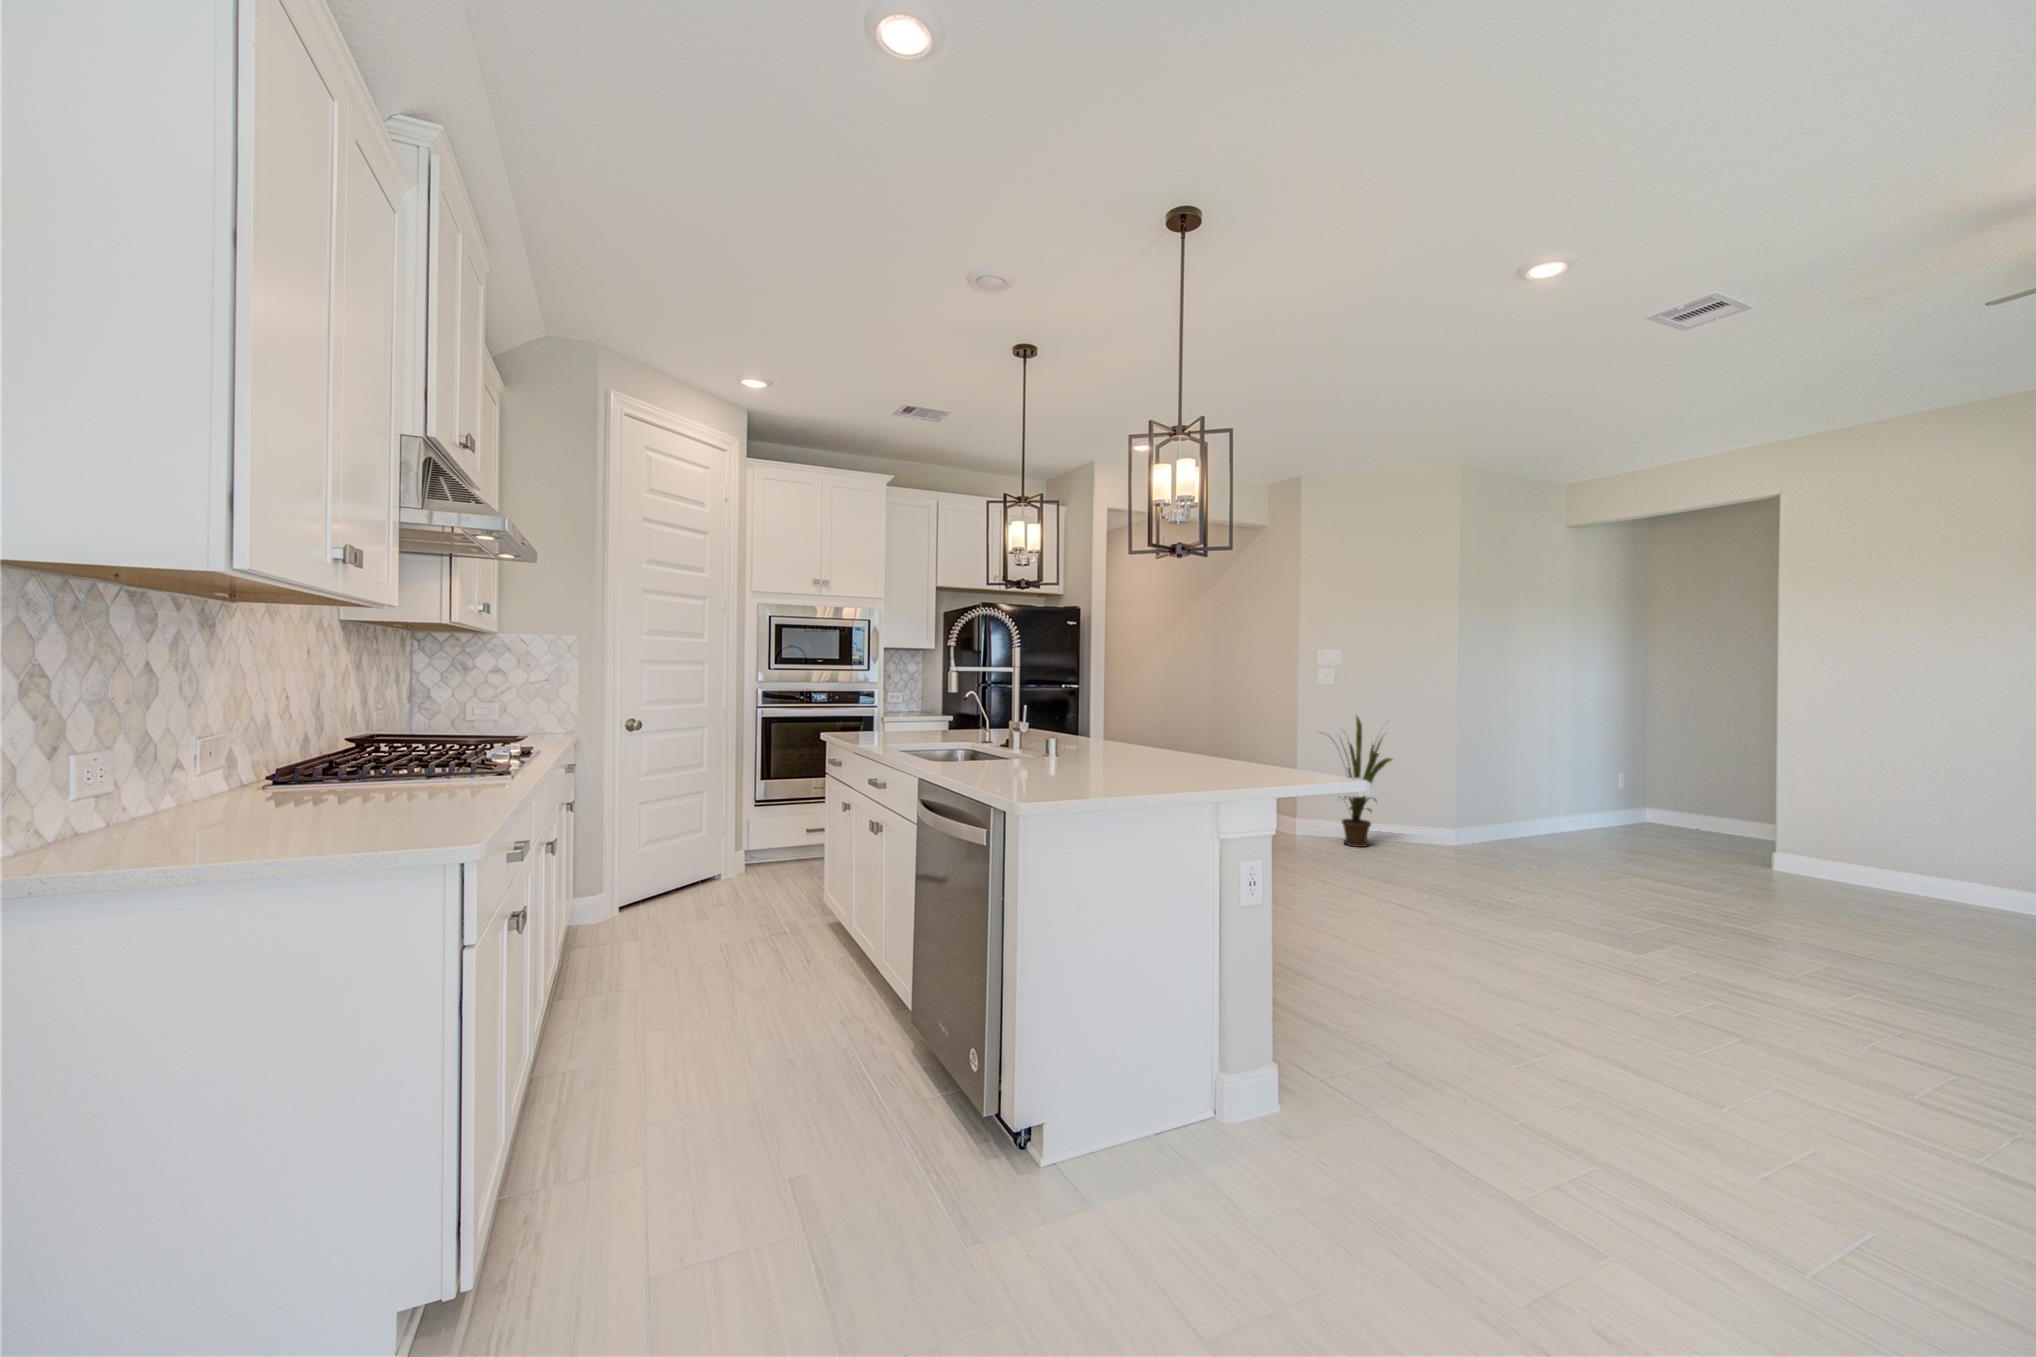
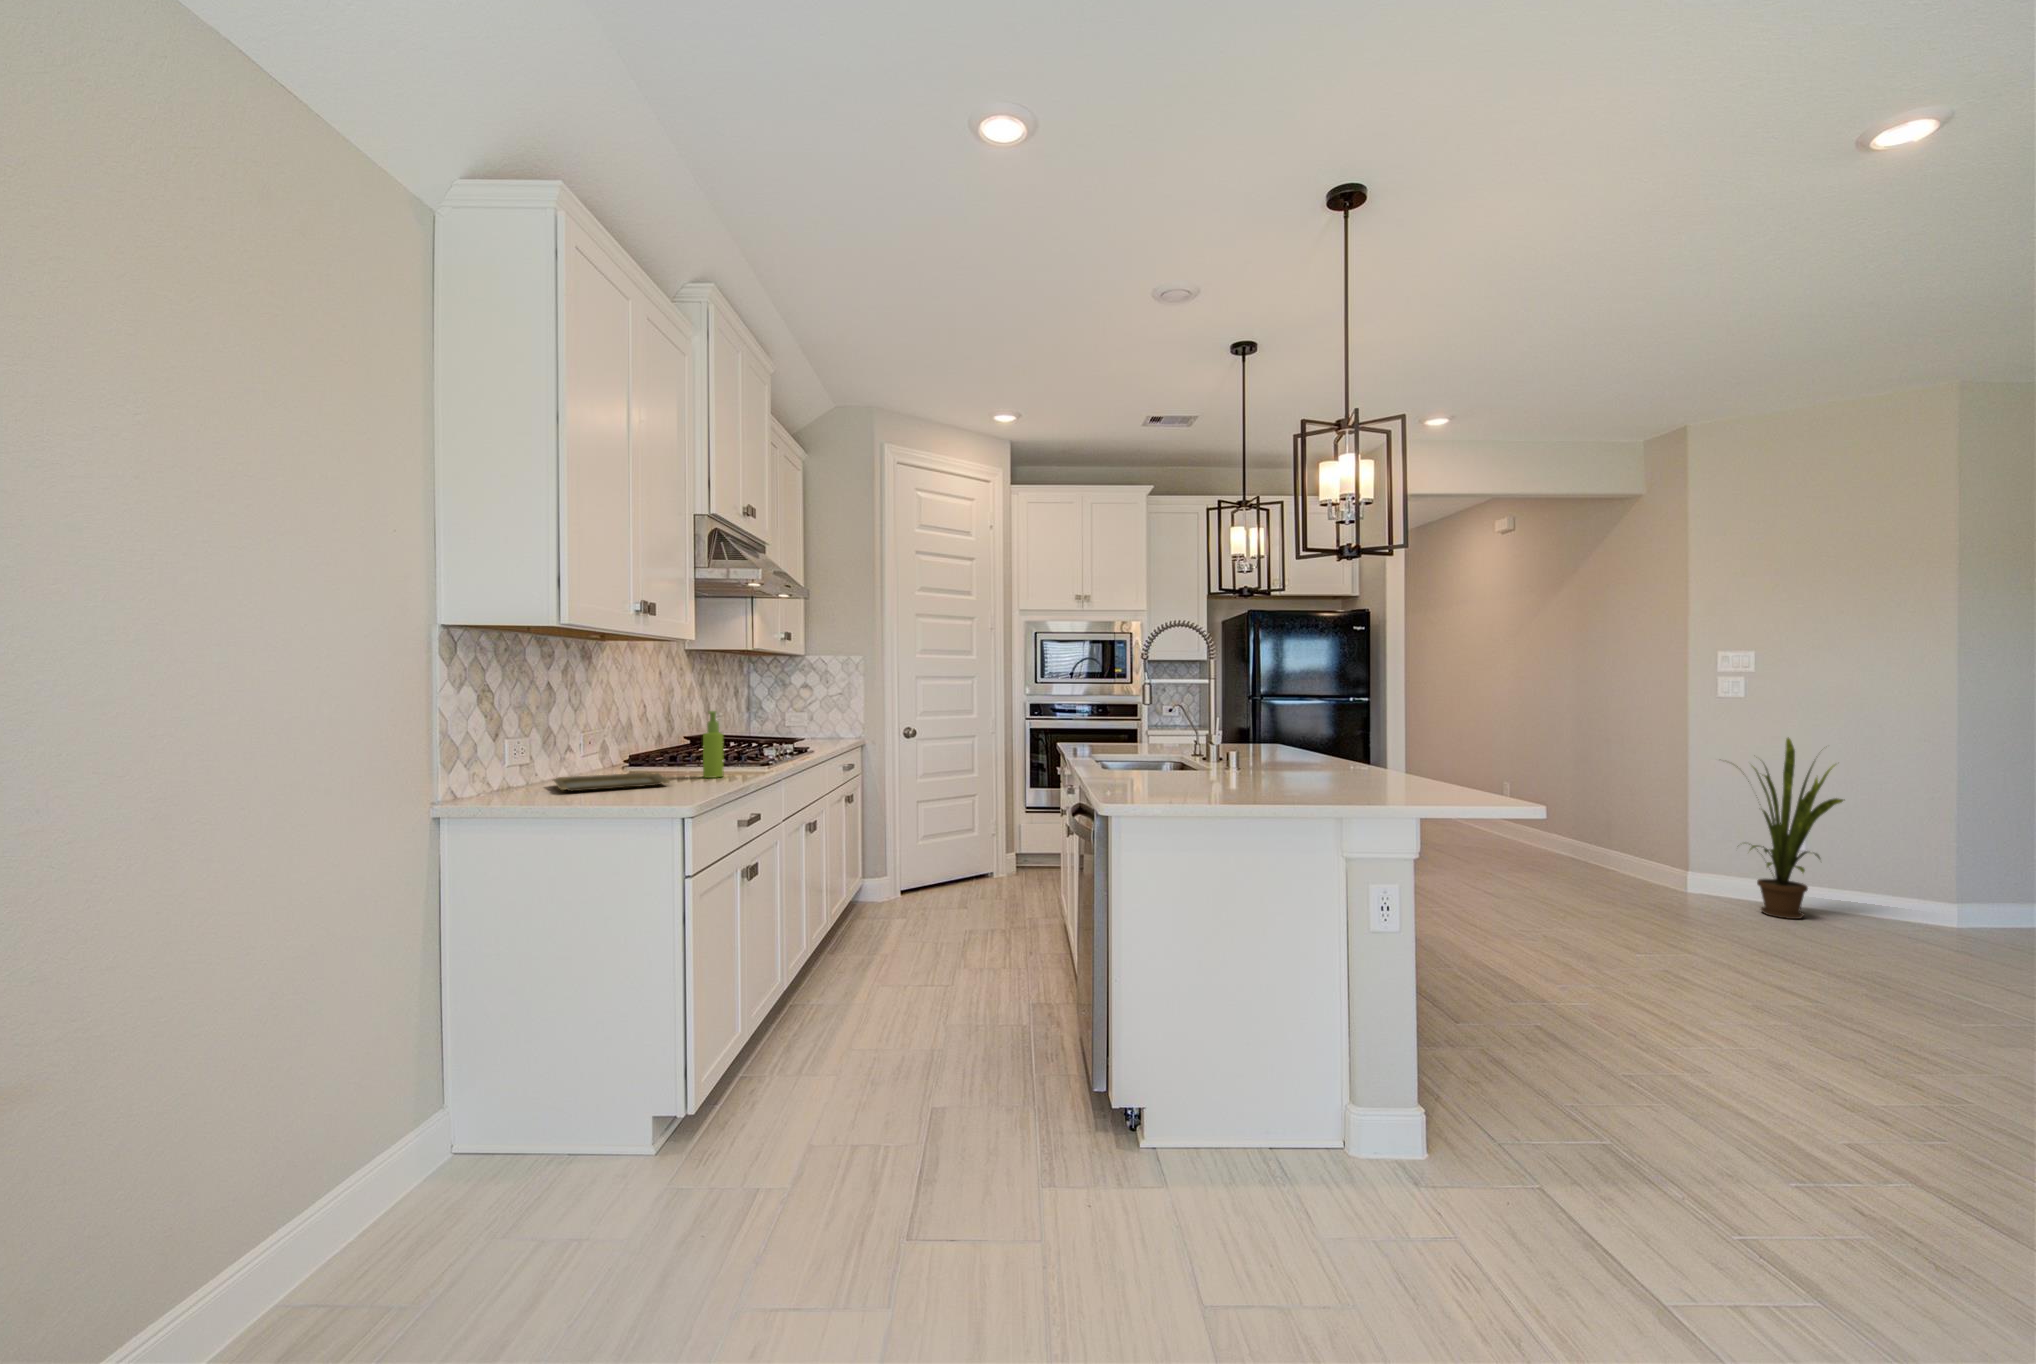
soap dispenser: none [447,704,480,797] -> present [703,711,724,778]
tray: none [177,795,411,834] -> present [553,773,669,791]

